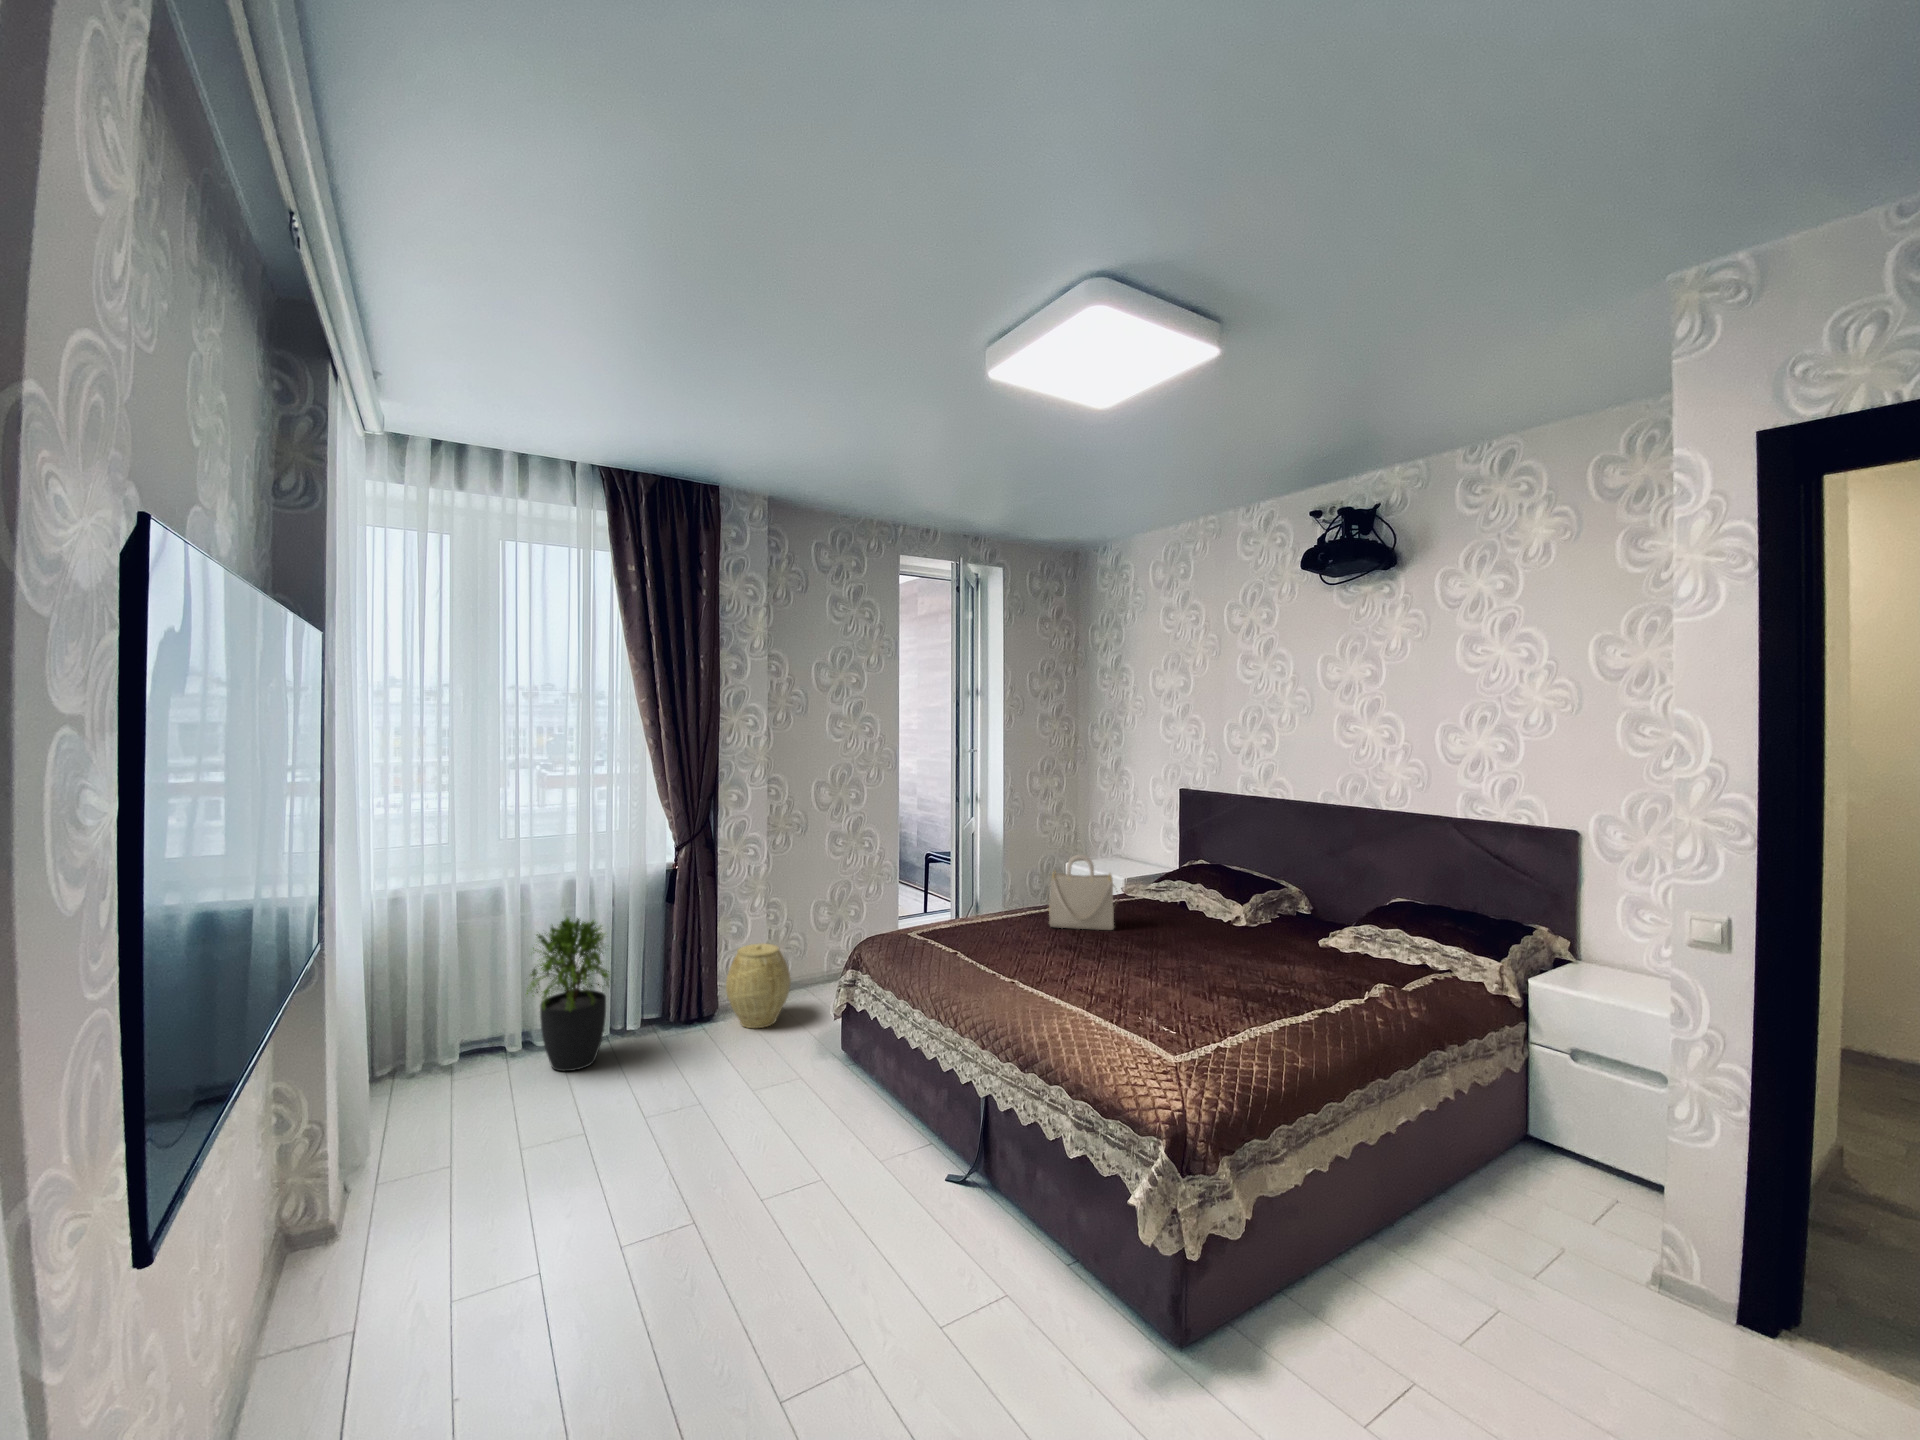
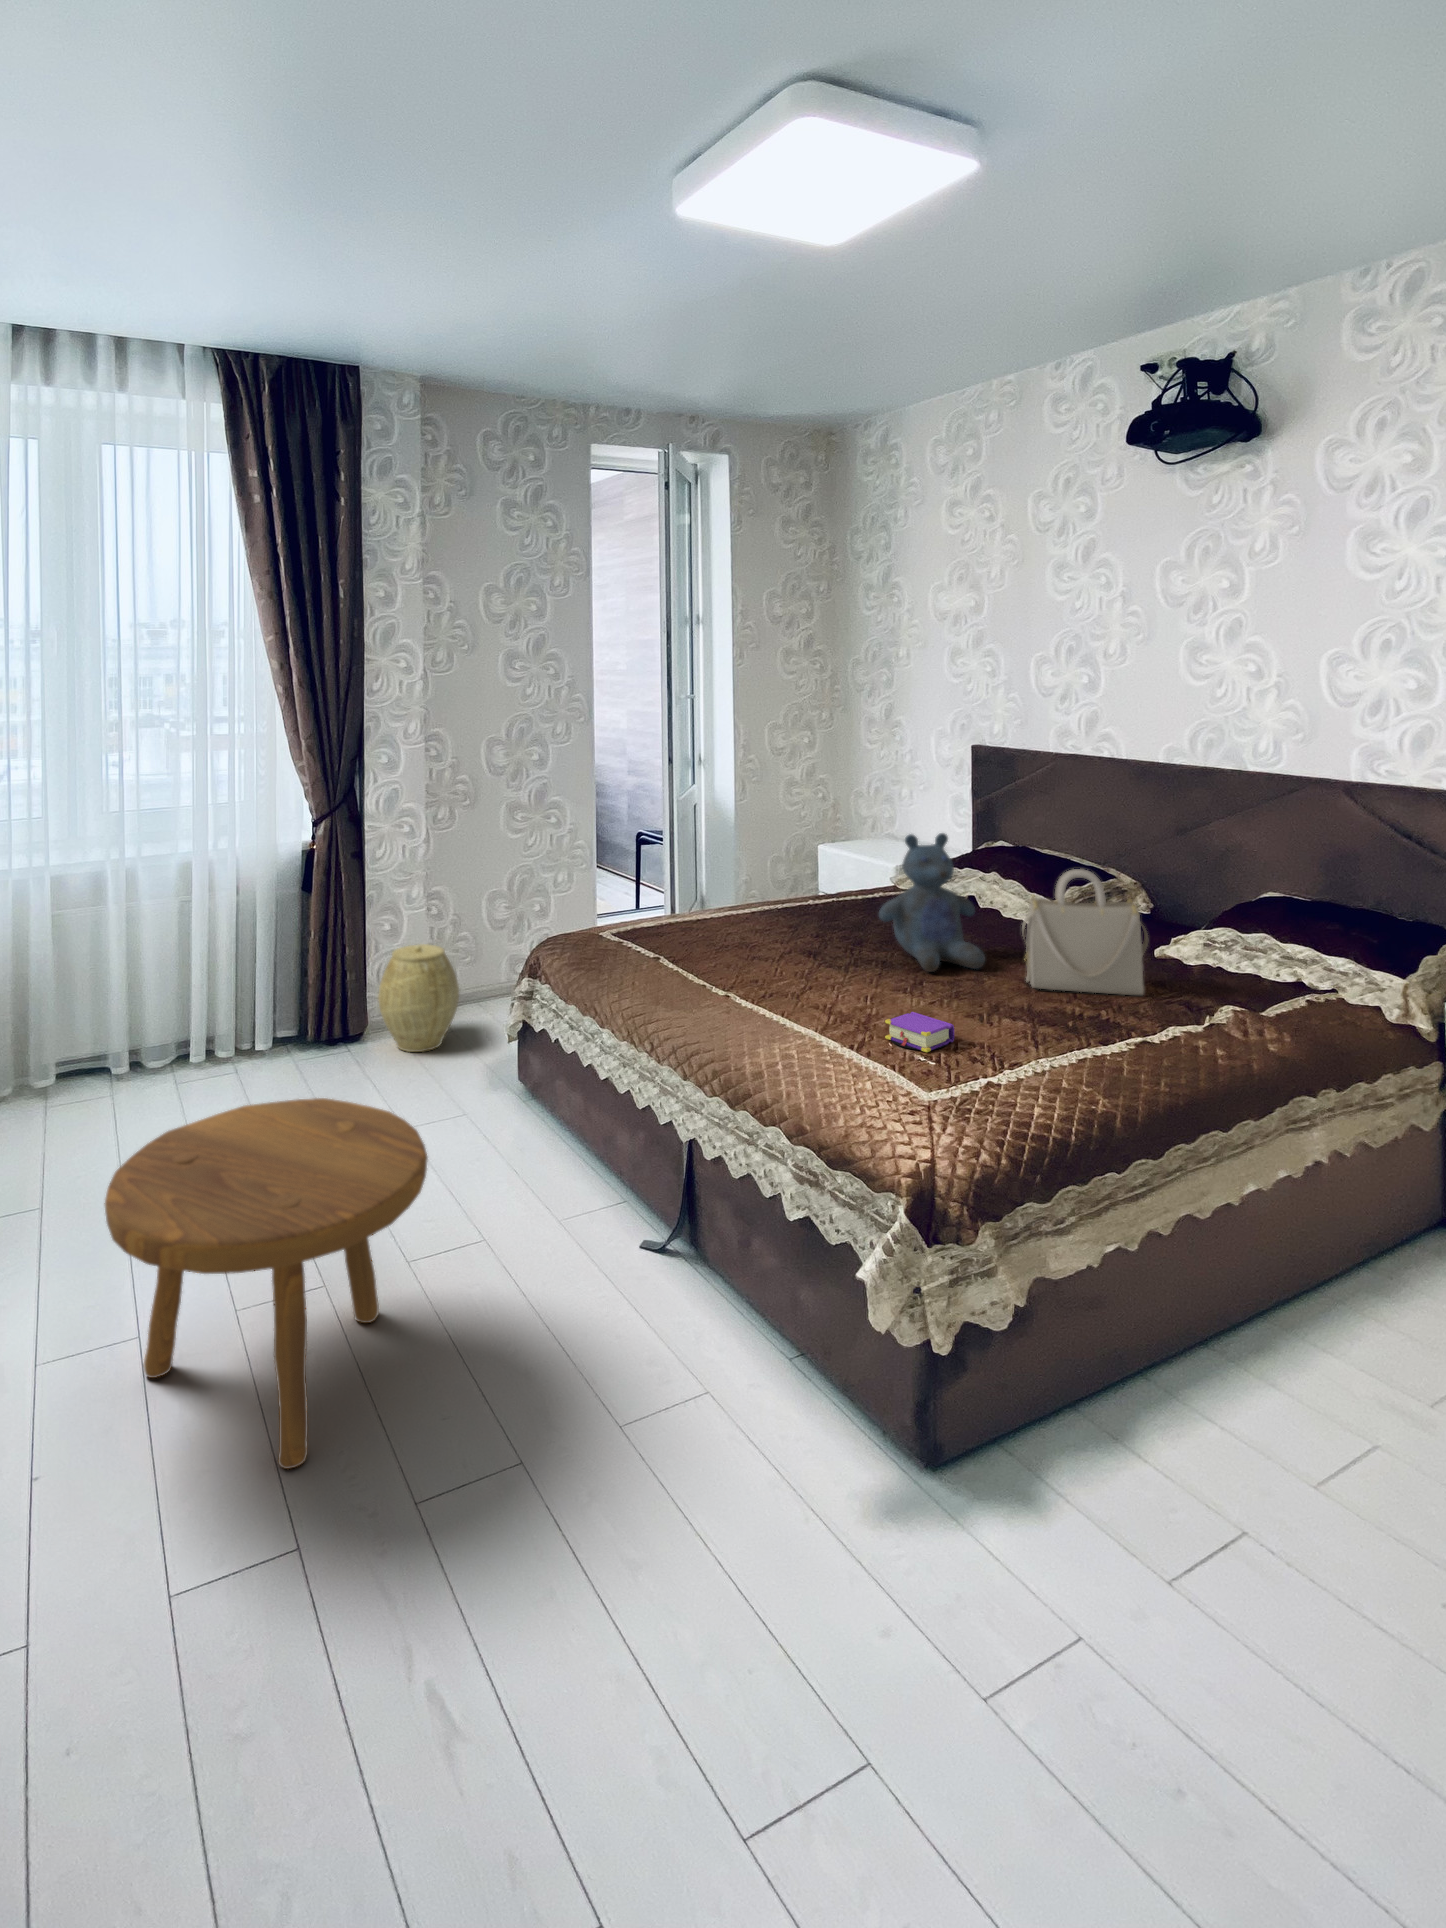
handbag: present [1048,855,1117,930] -> present [1022,869,1148,995]
stuffed bear: none [1122,857,1201,962] -> present [879,833,985,972]
potted plant: present [526,917,610,1071] -> none [124,905,240,1099]
book: none [1118,994,1205,1032] -> present [885,1012,954,1052]
footstool: none [523,1071,788,1373] -> present [104,1098,428,1469]

